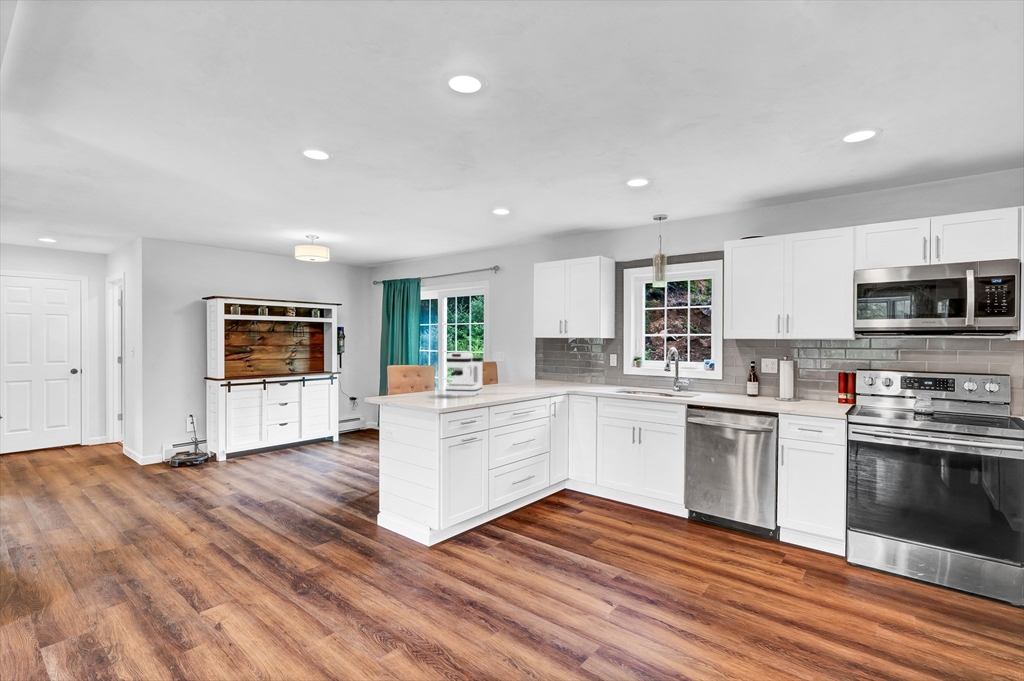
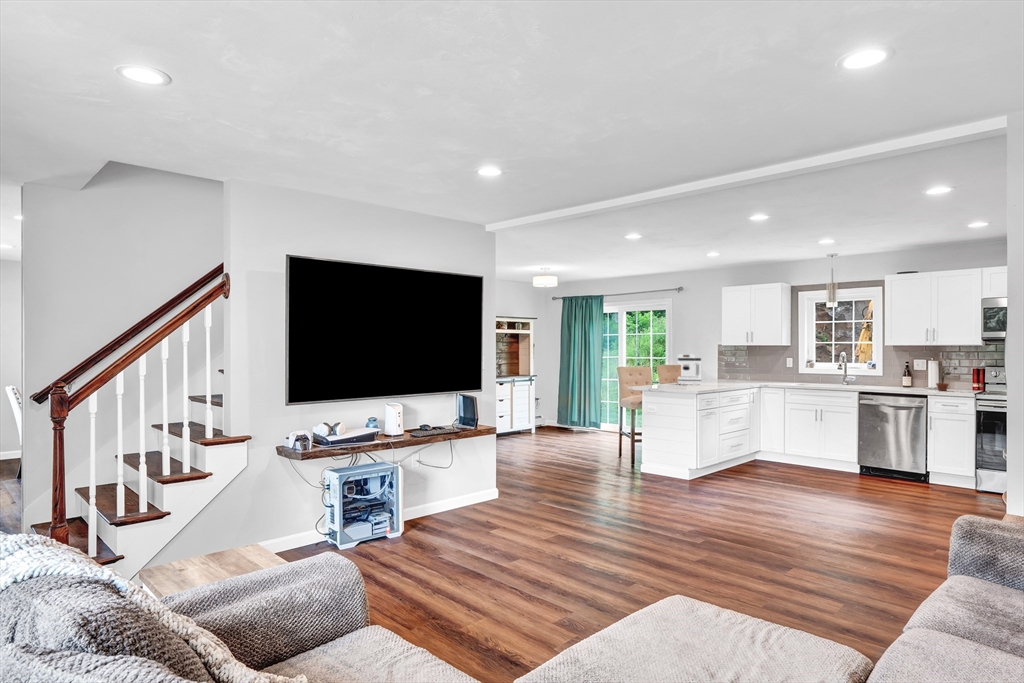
potted plant: none [786,355,819,405] -> present [936,358,957,391]

